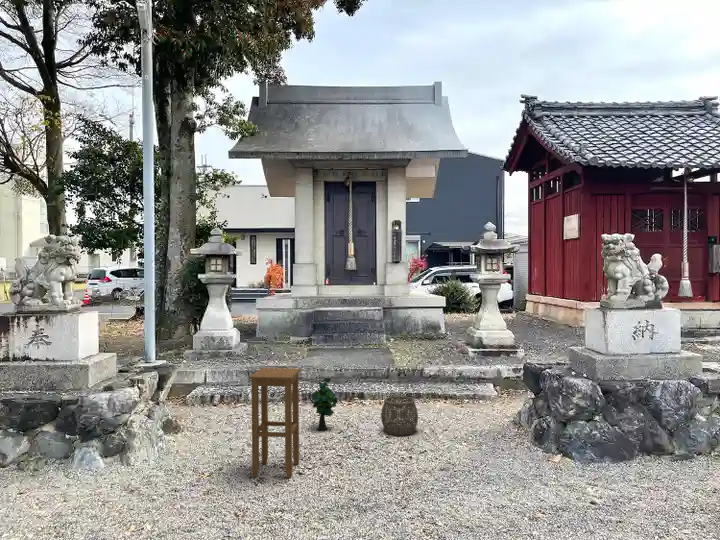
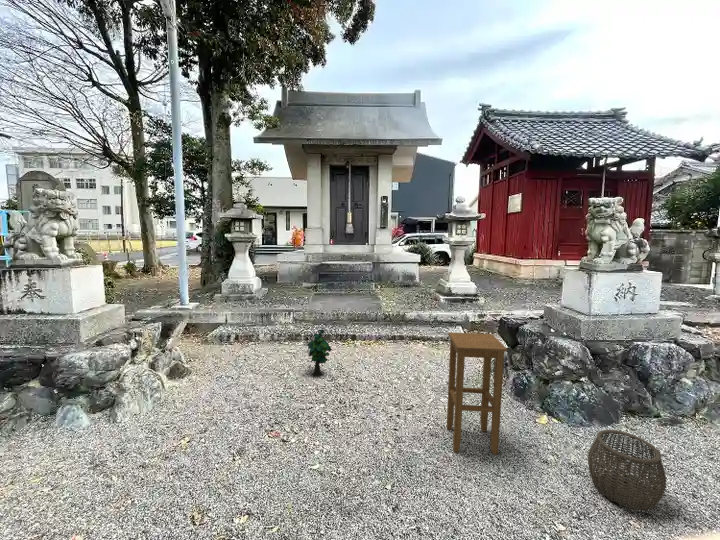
stool: present [249,368,301,478] -> present [447,333,507,455]
woven basket: present [381,396,418,435] -> present [588,430,667,511]

